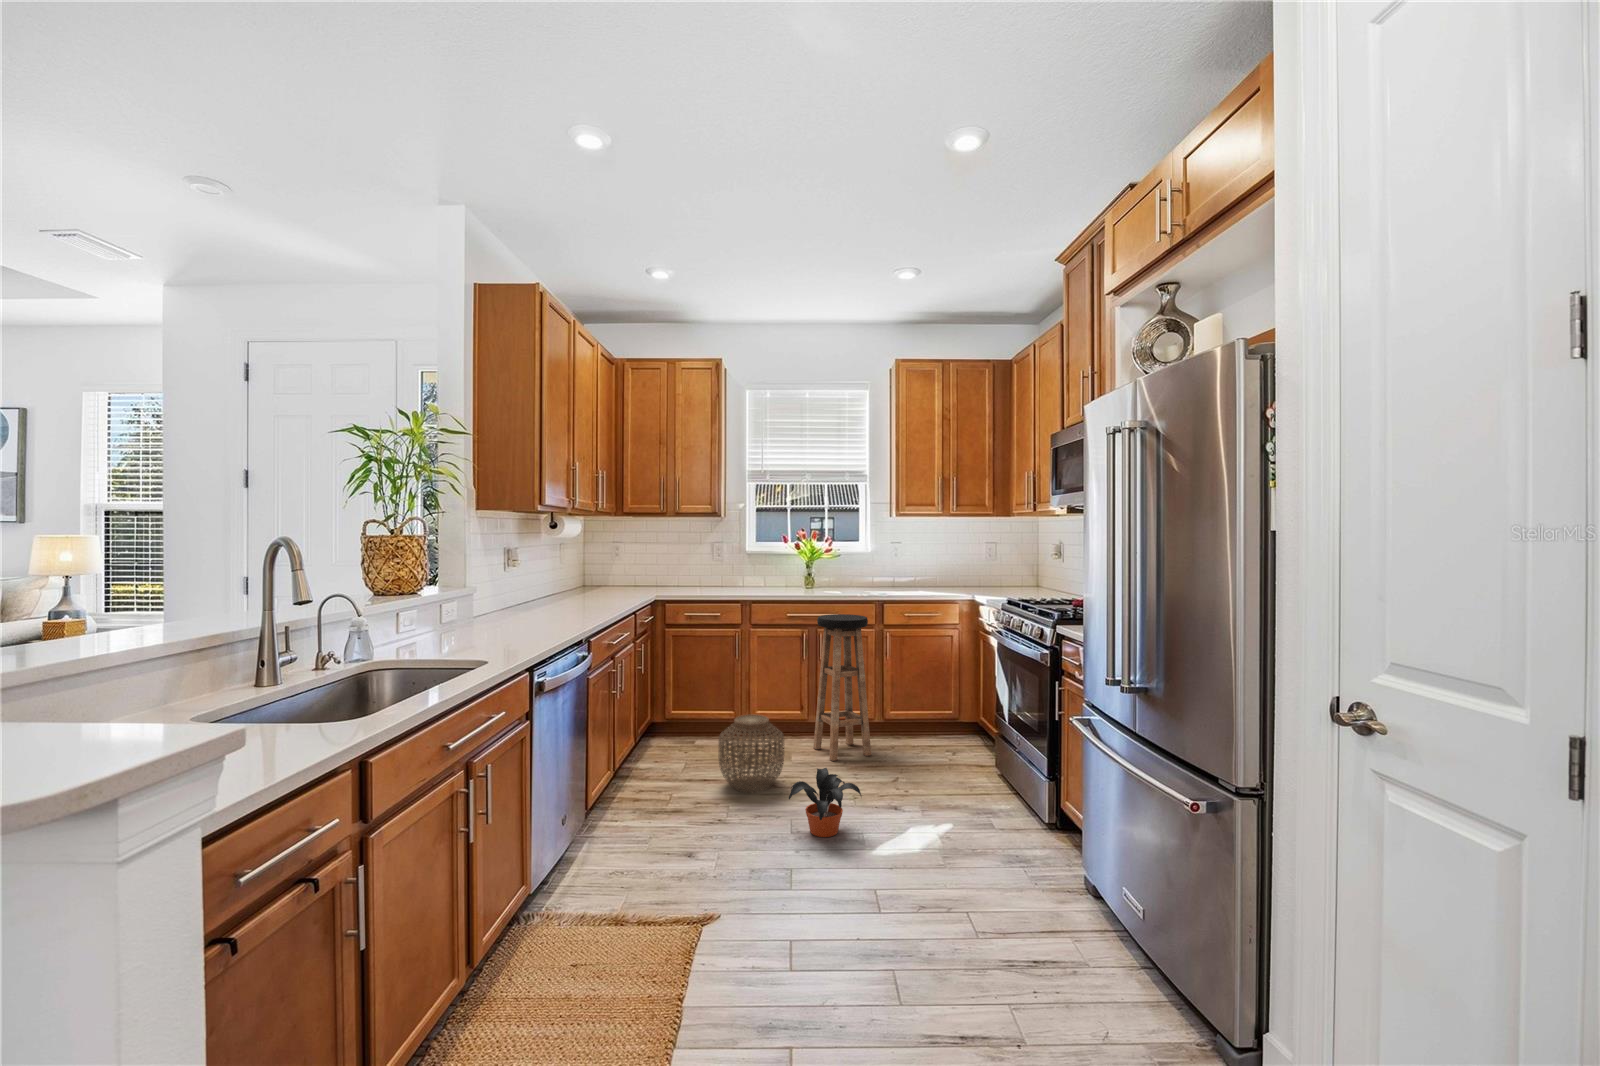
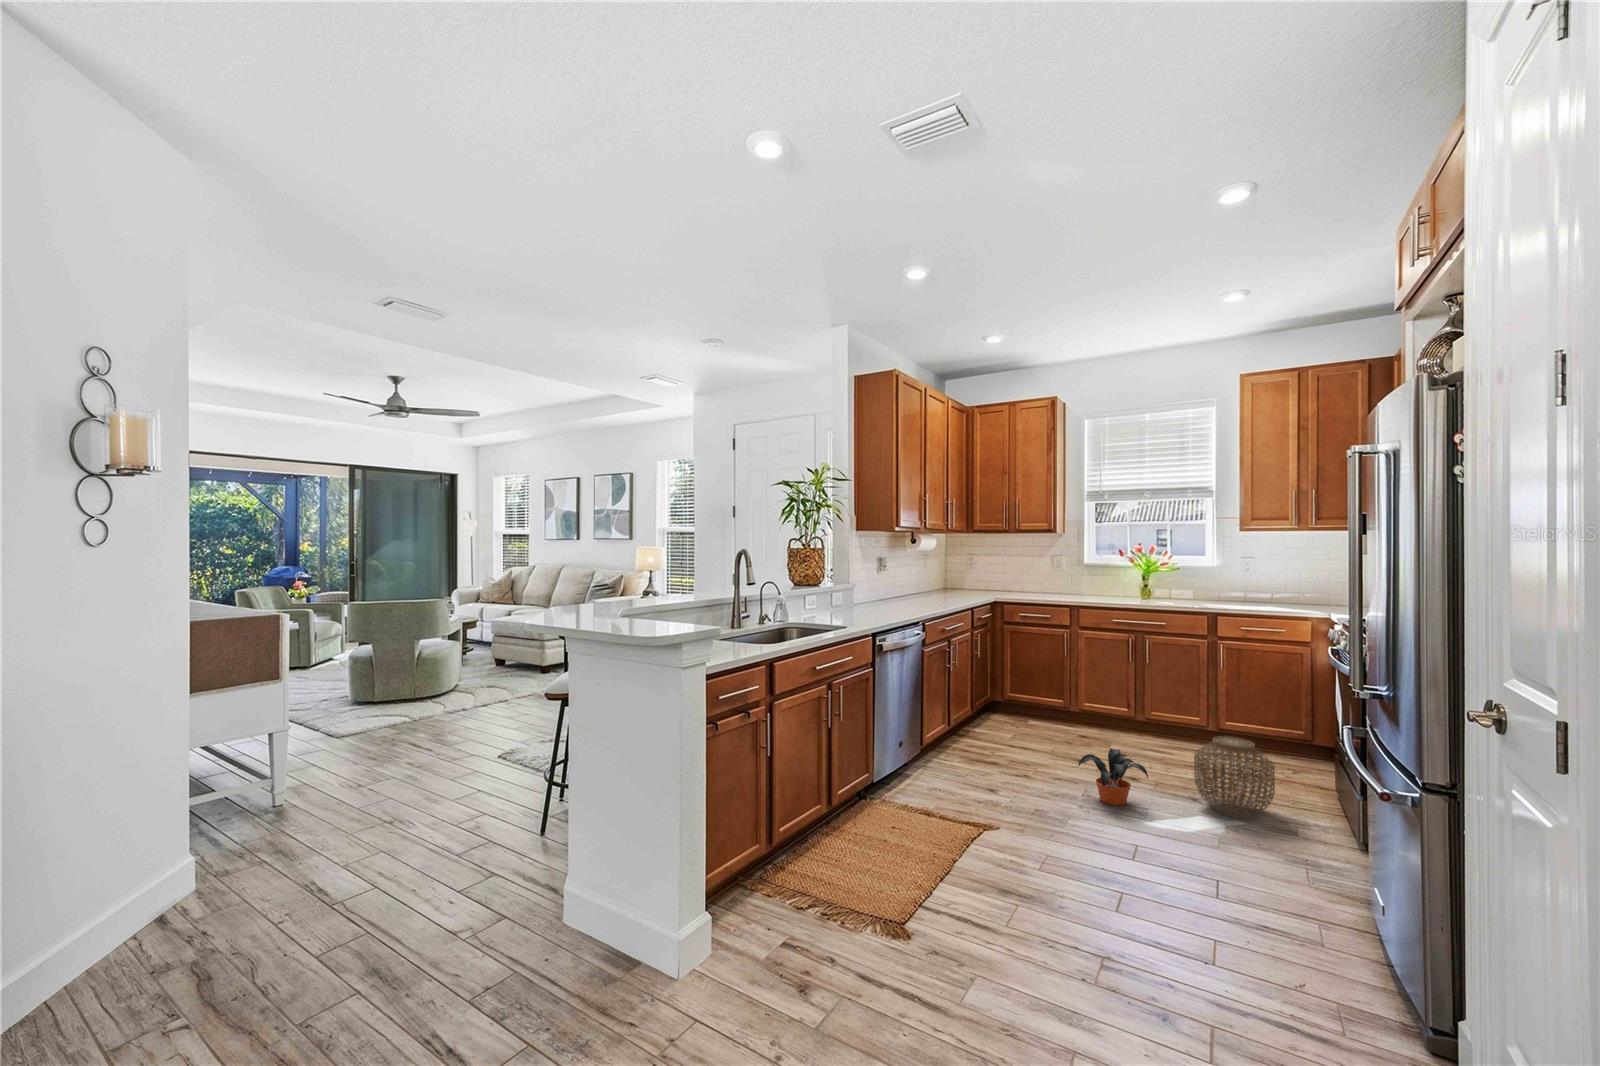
bar stool: present [813,614,871,761] -> none [1137,623,1195,758]
woven basket: present [719,714,784,793] -> present [1194,736,1275,819]

